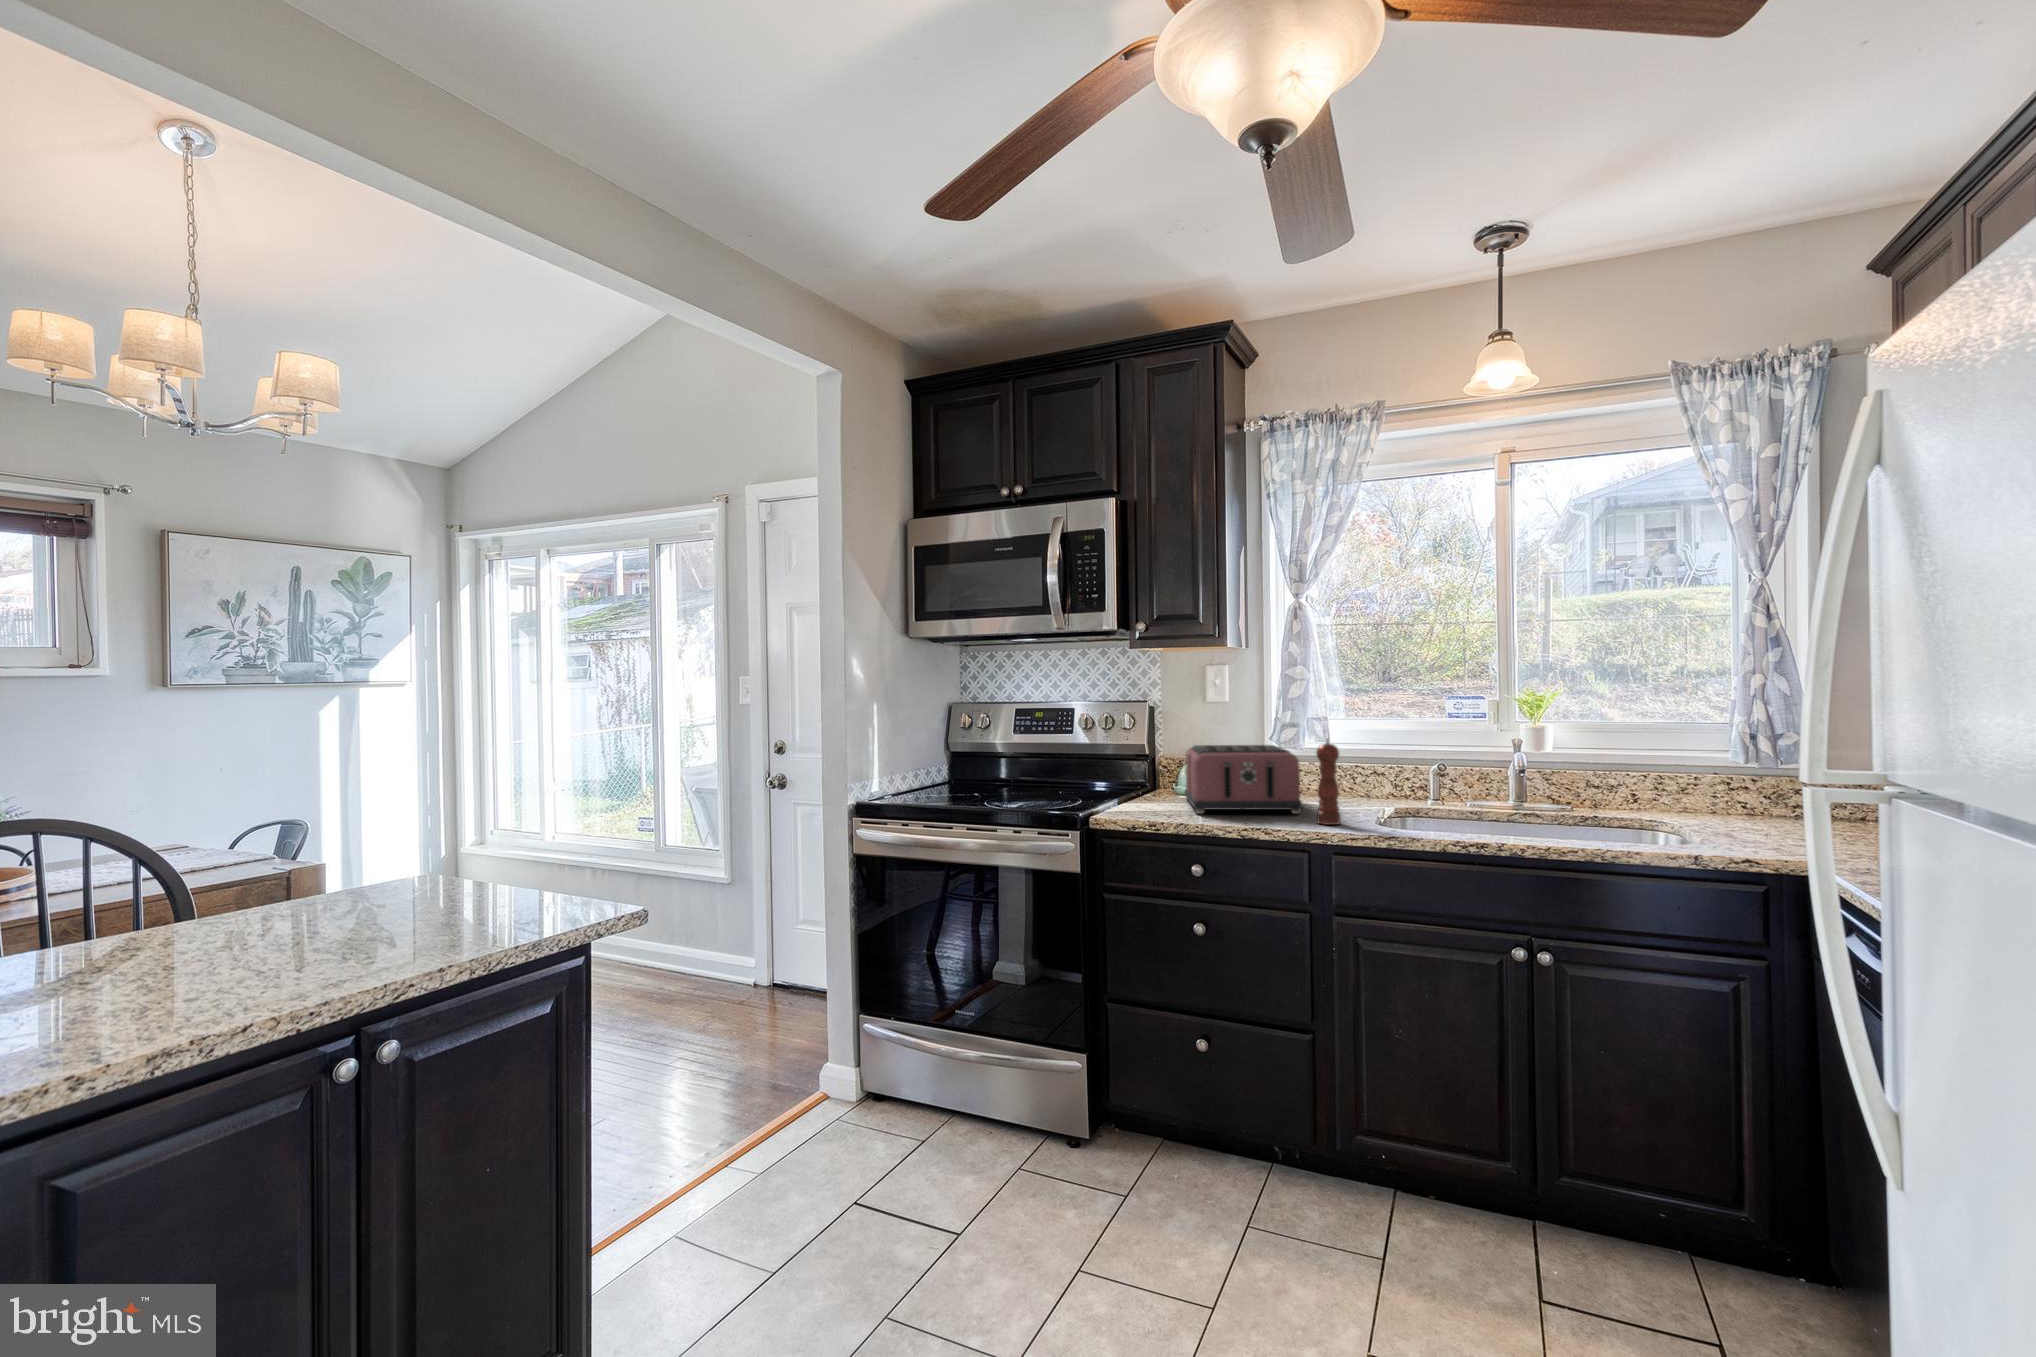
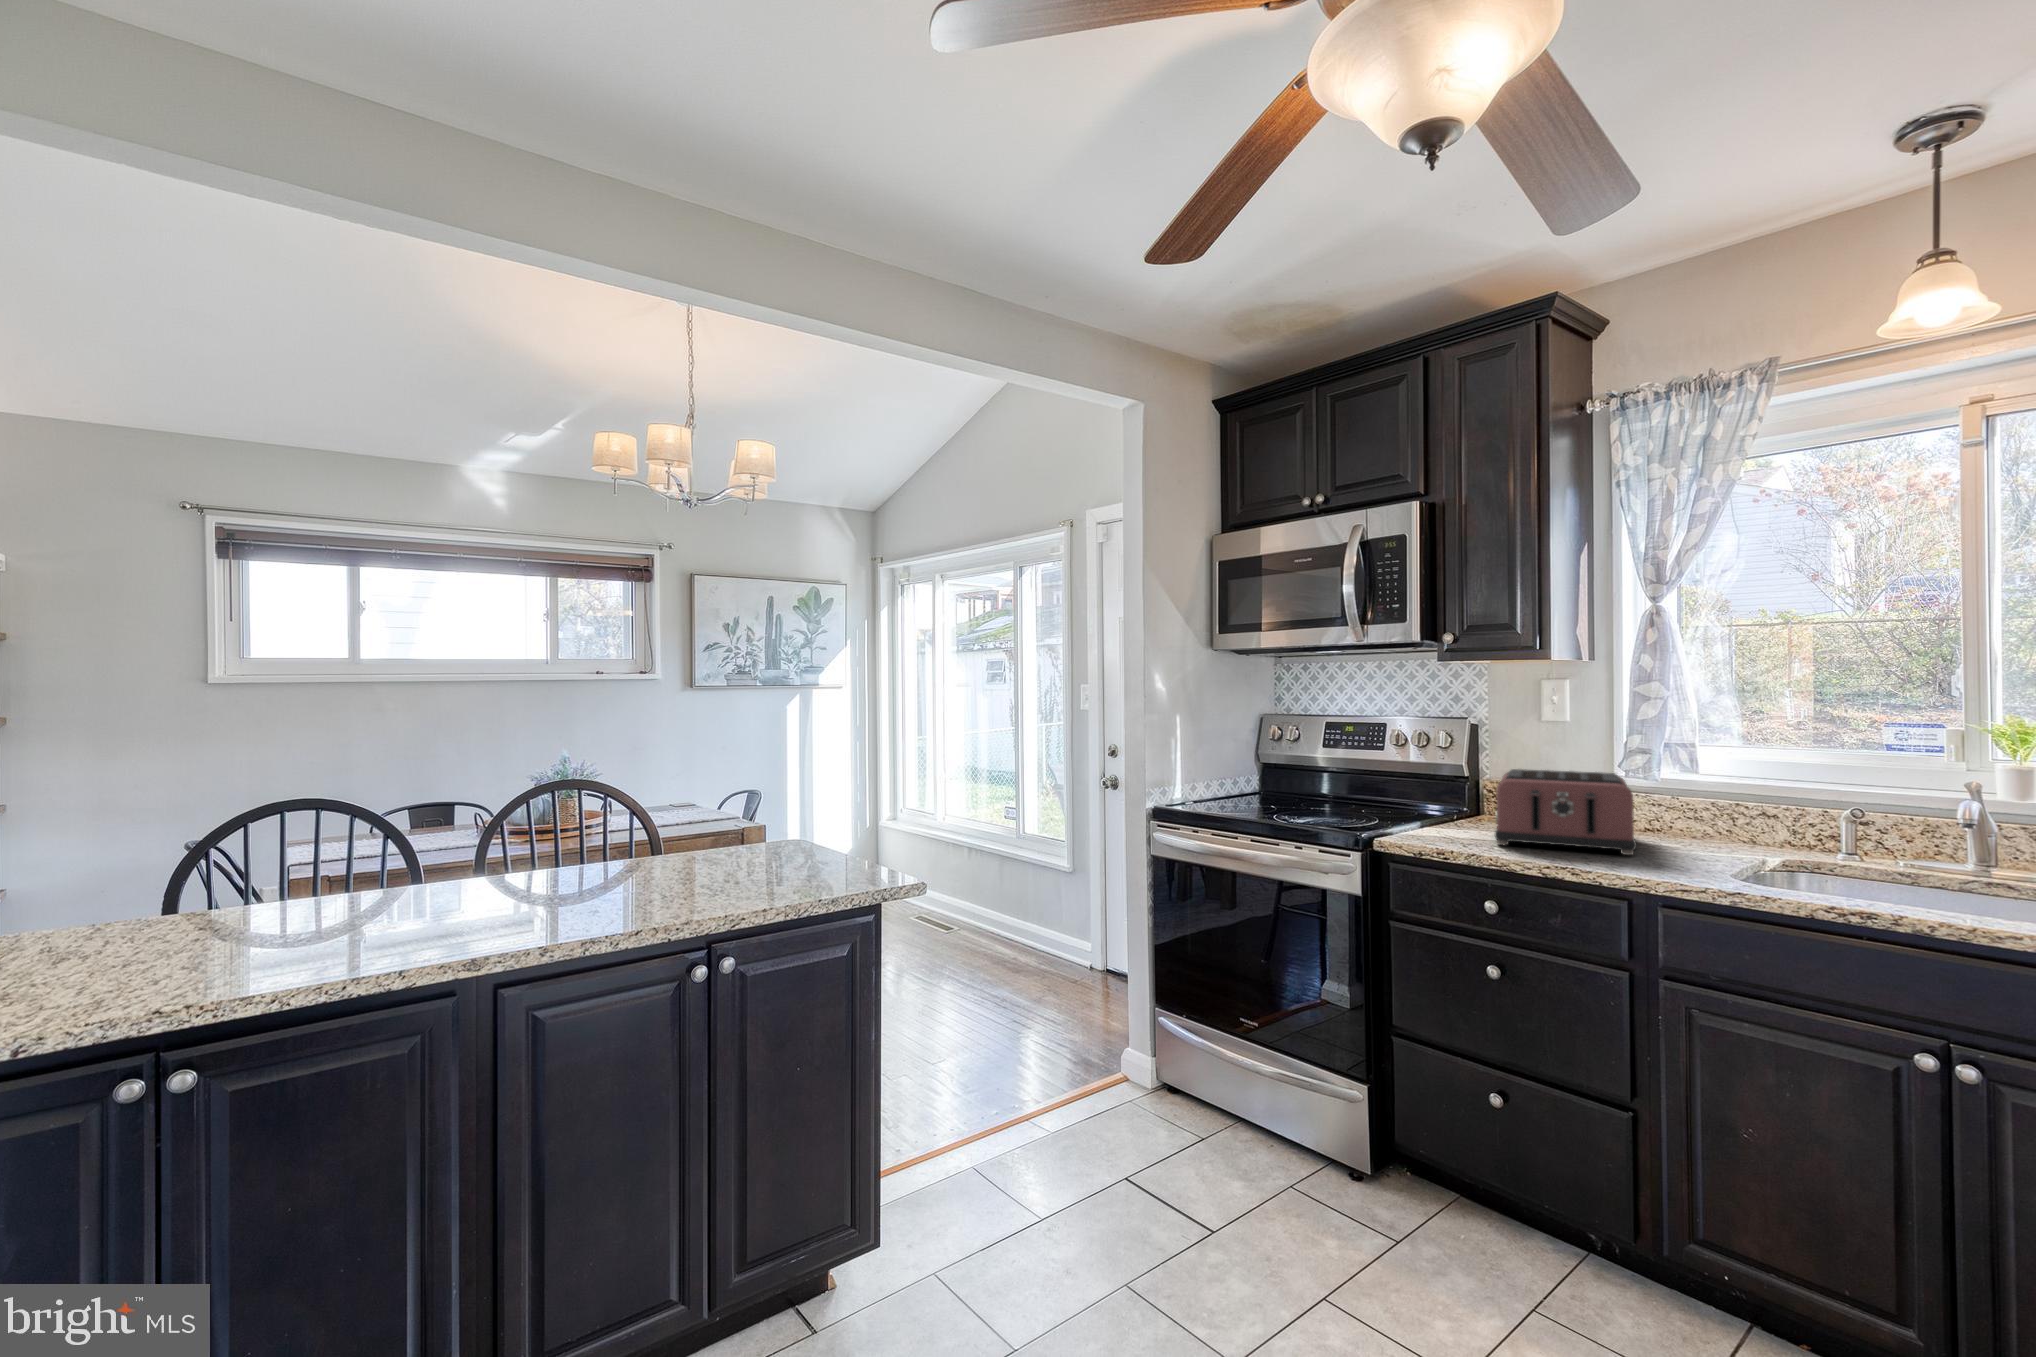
pepper mill: present [1316,738,1341,825] -> none [1644,769,1677,872]

